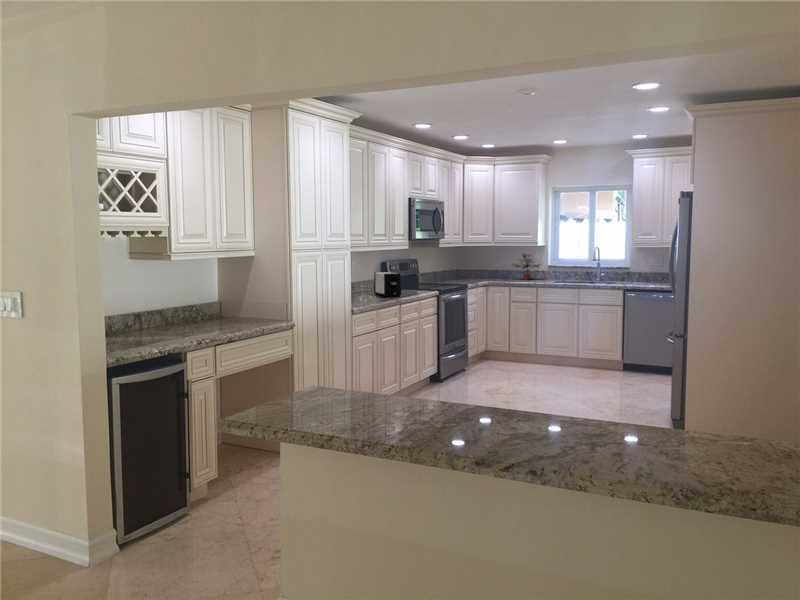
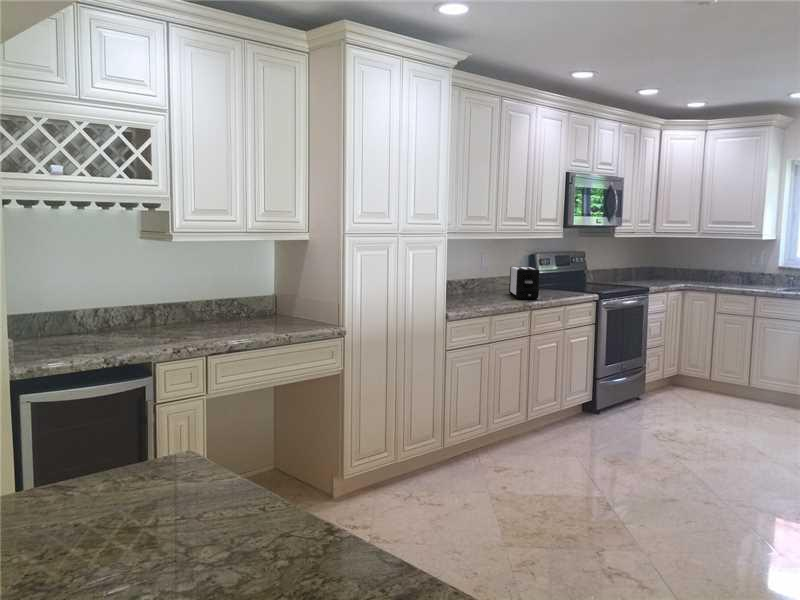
potted plant: present [513,254,539,280] -> none [721,249,771,285]

